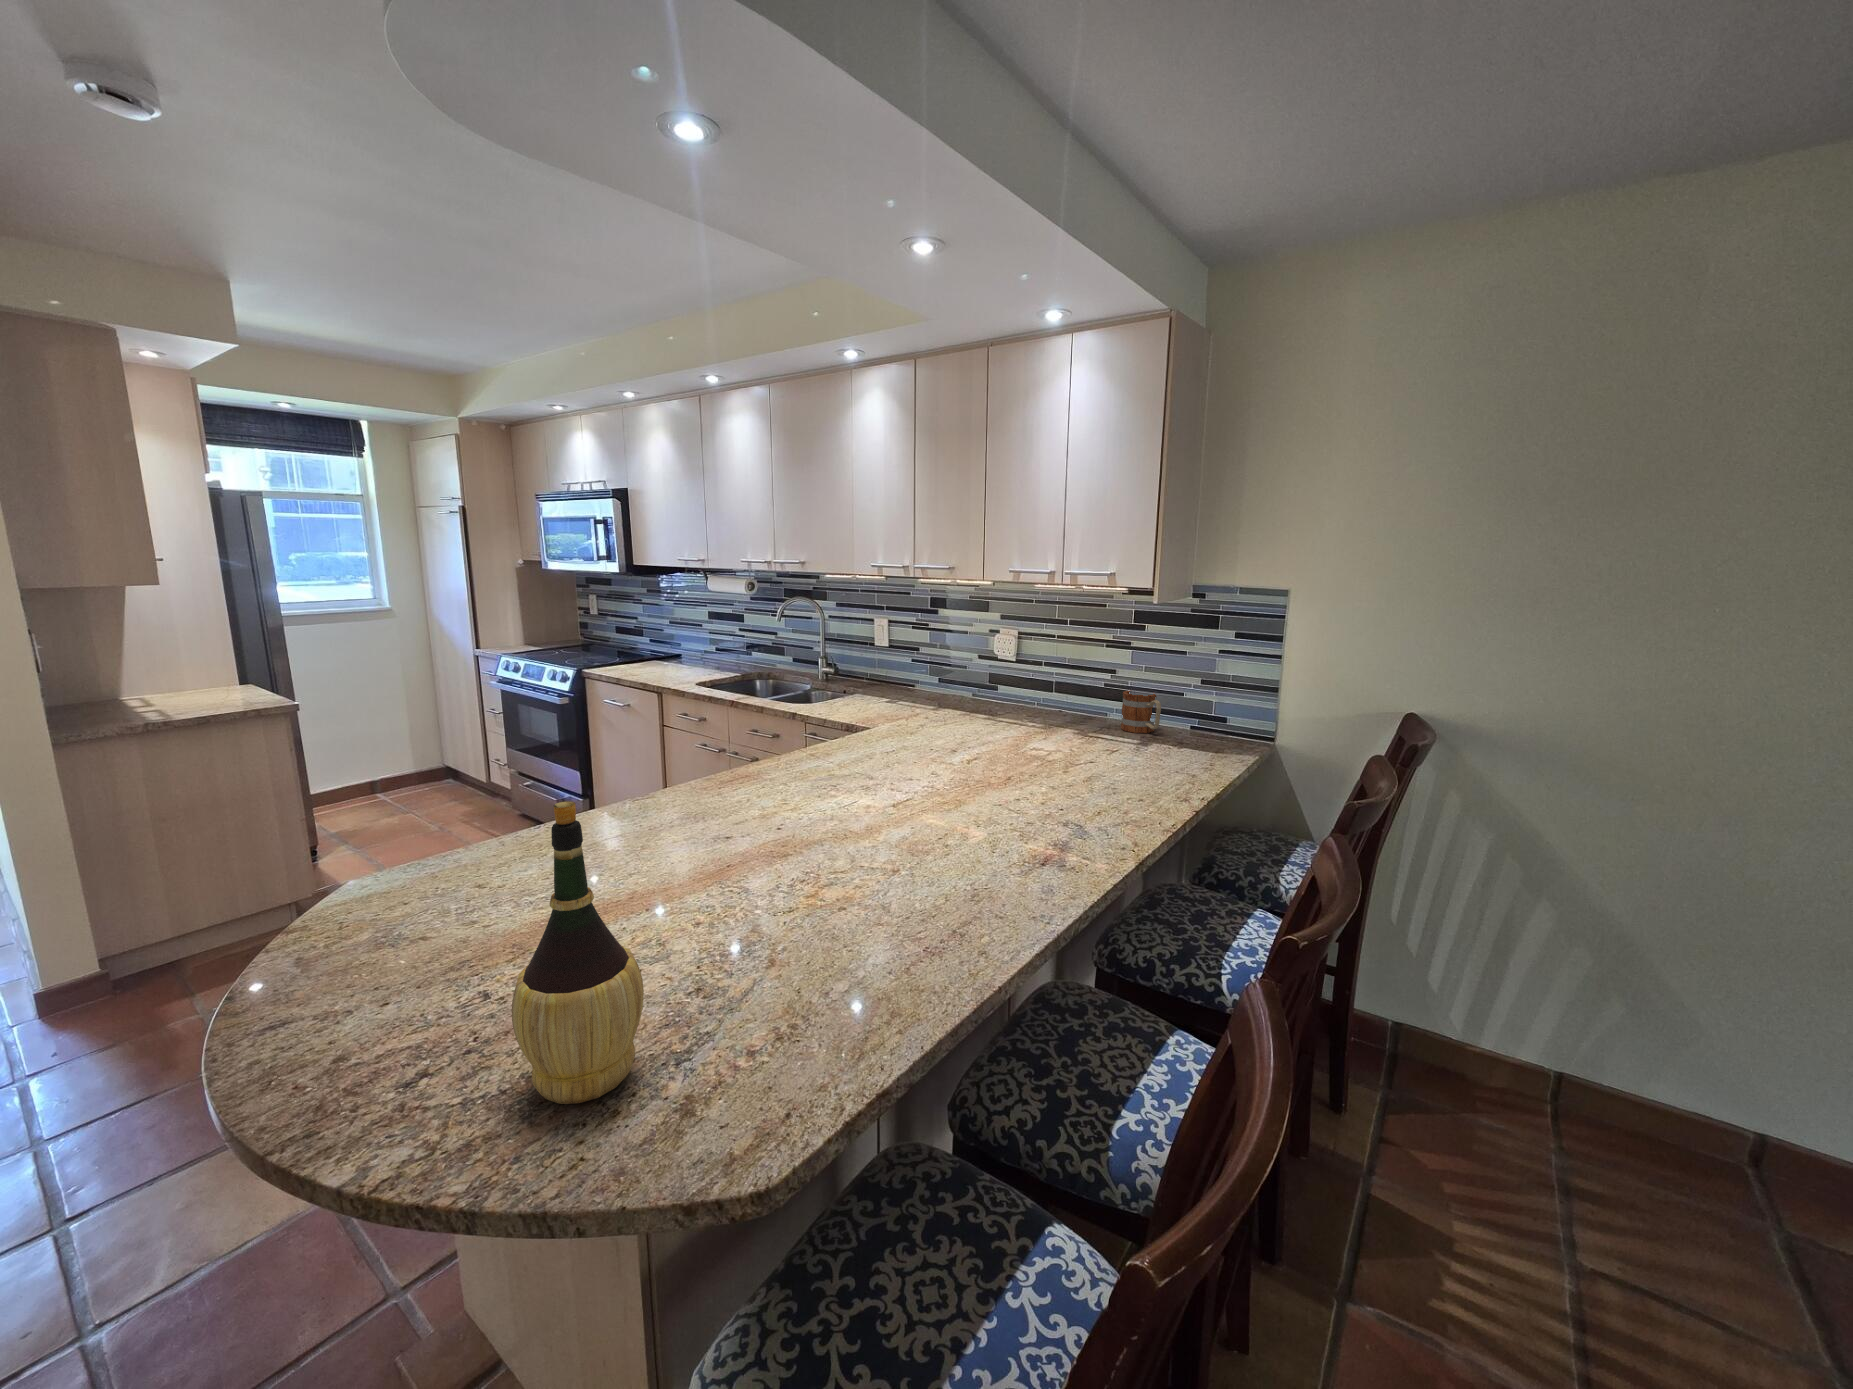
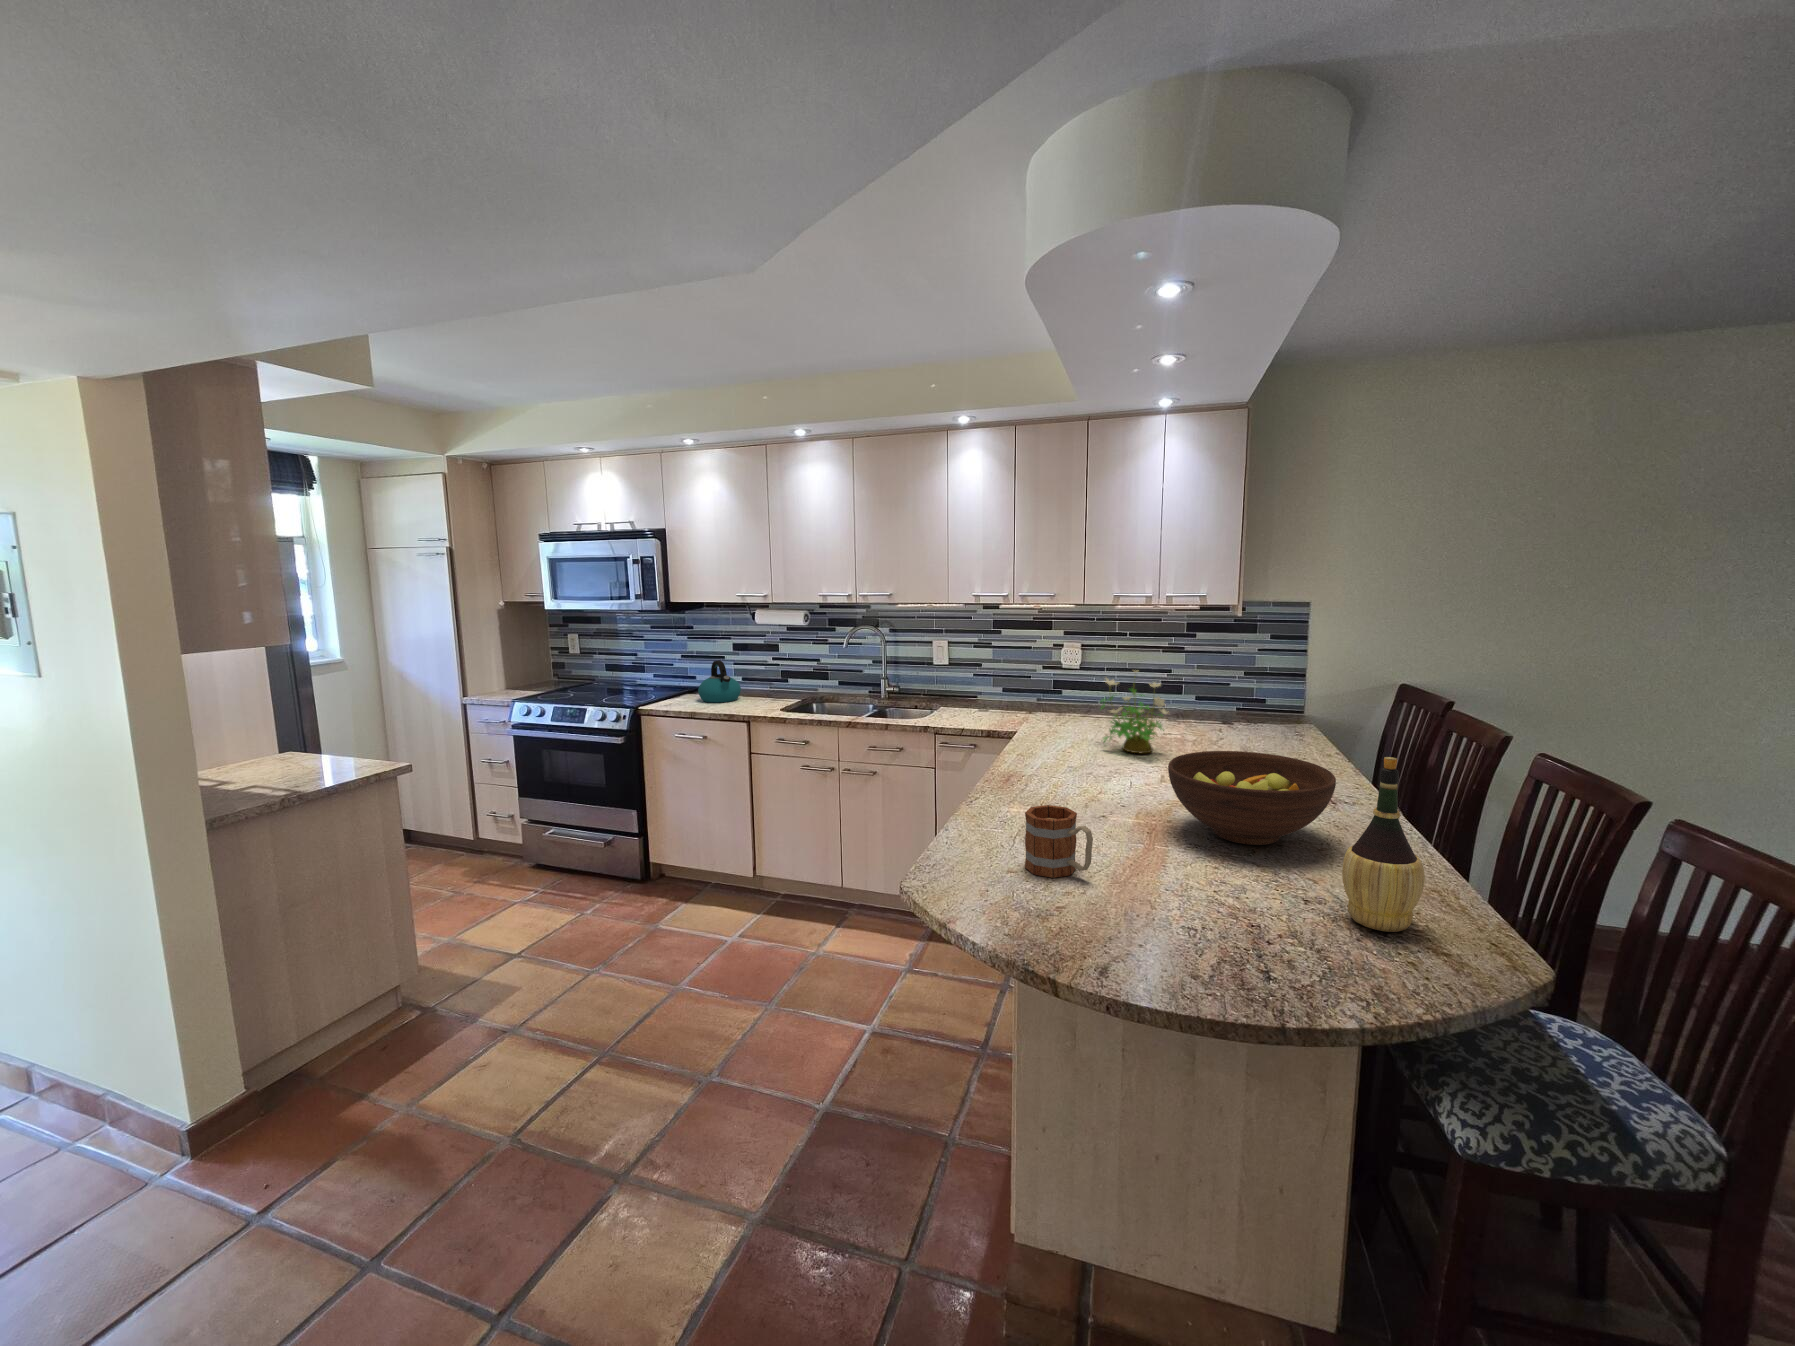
kettle: none [646,627,692,670] -> present [698,660,741,703]
potted plant: none [895,658,974,770] -> present [1101,671,1168,753]
mug: present [1120,691,1161,733] -> present [1025,805,1093,878]
fruit bowl: none [649,770,880,915] -> present [1168,751,1336,845]

